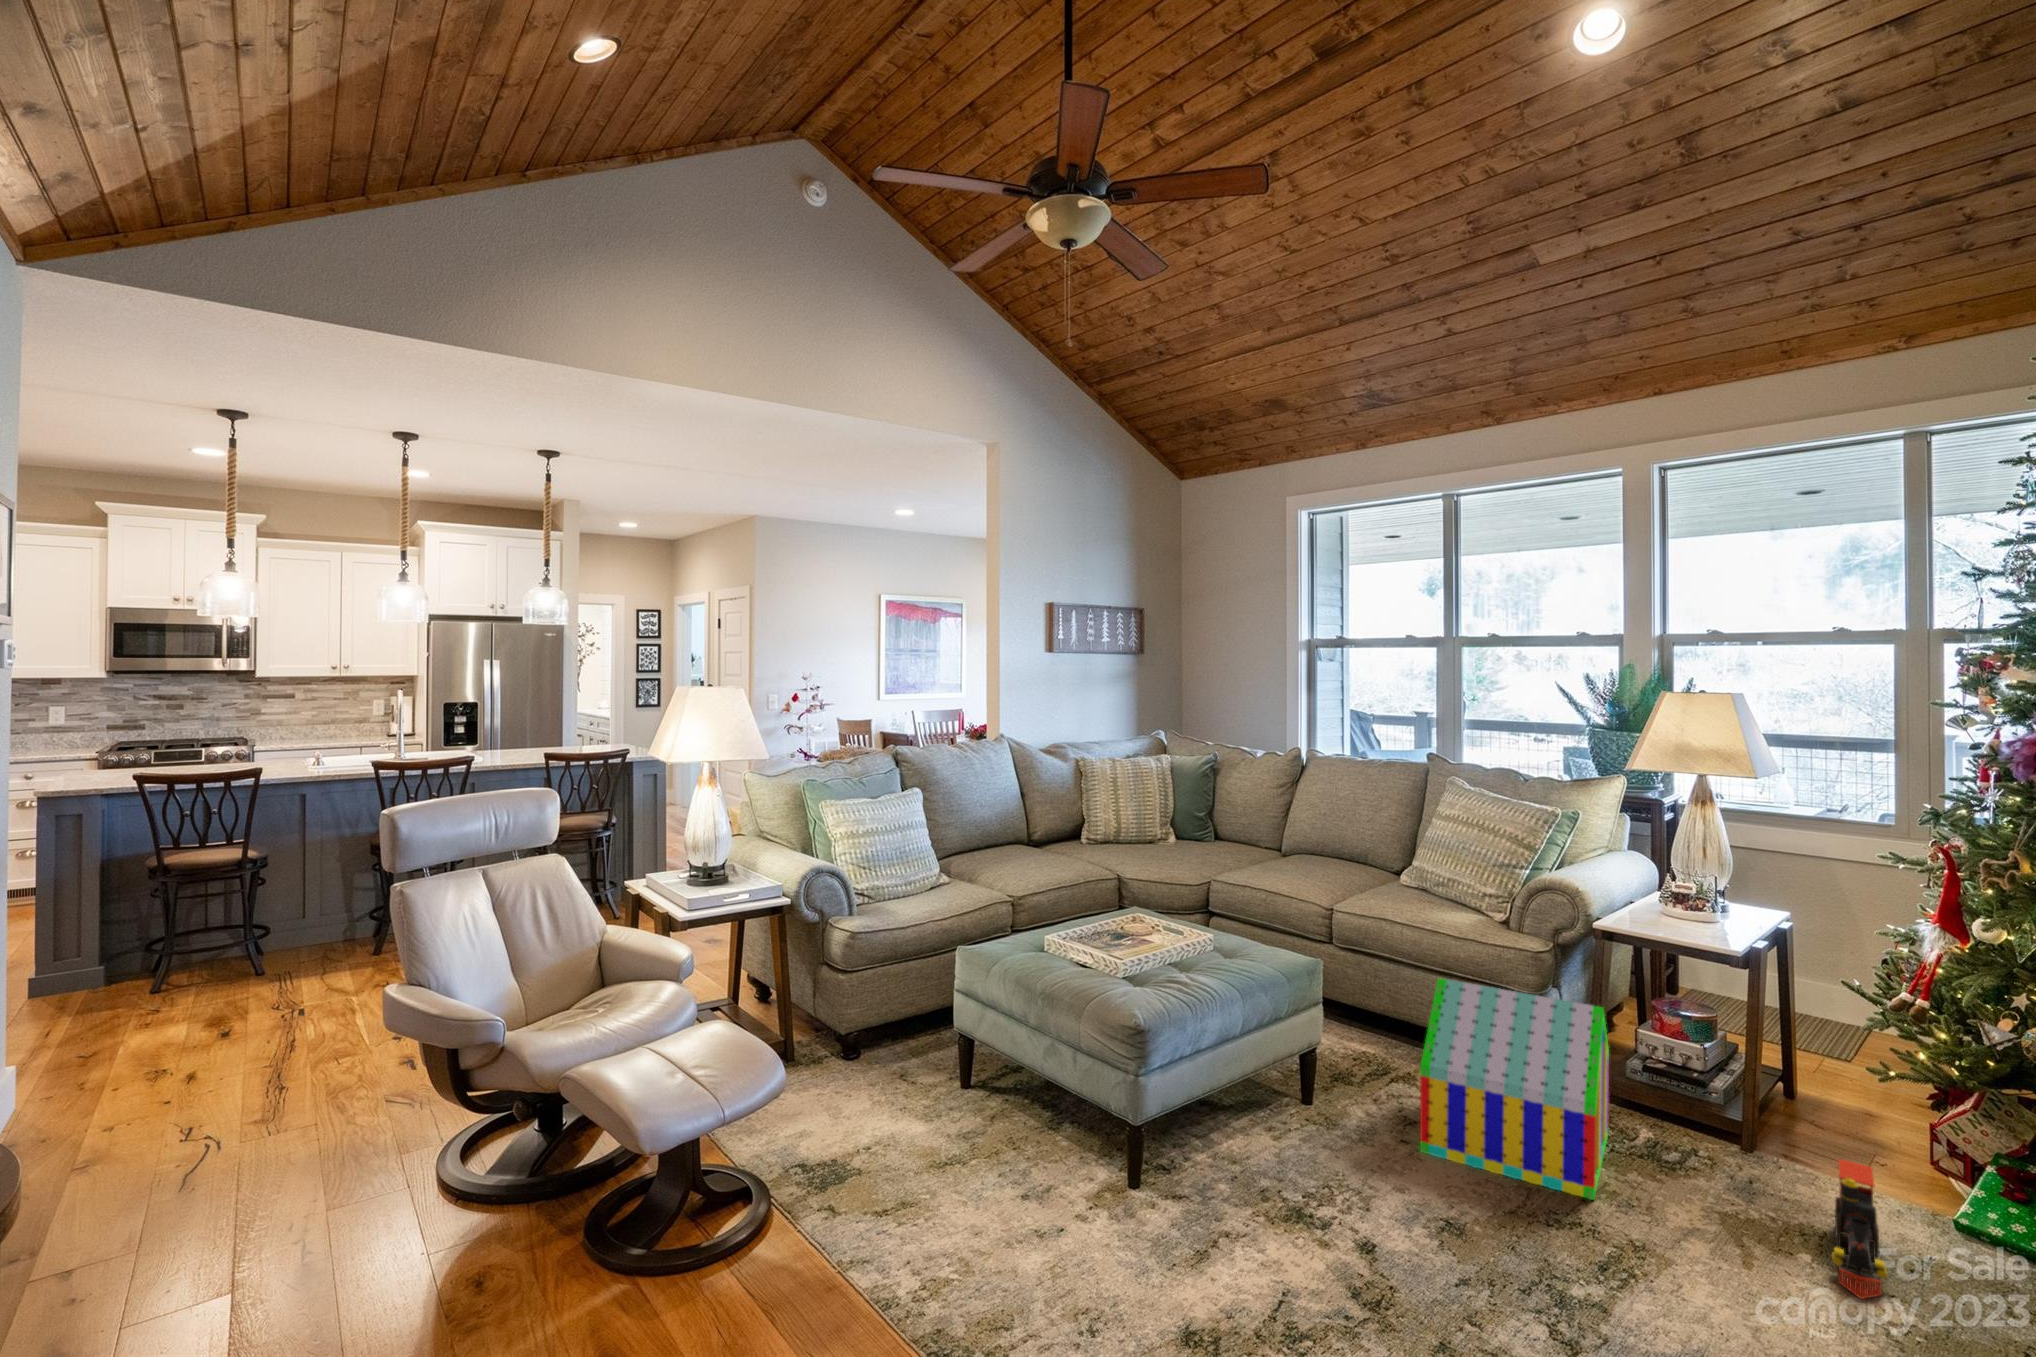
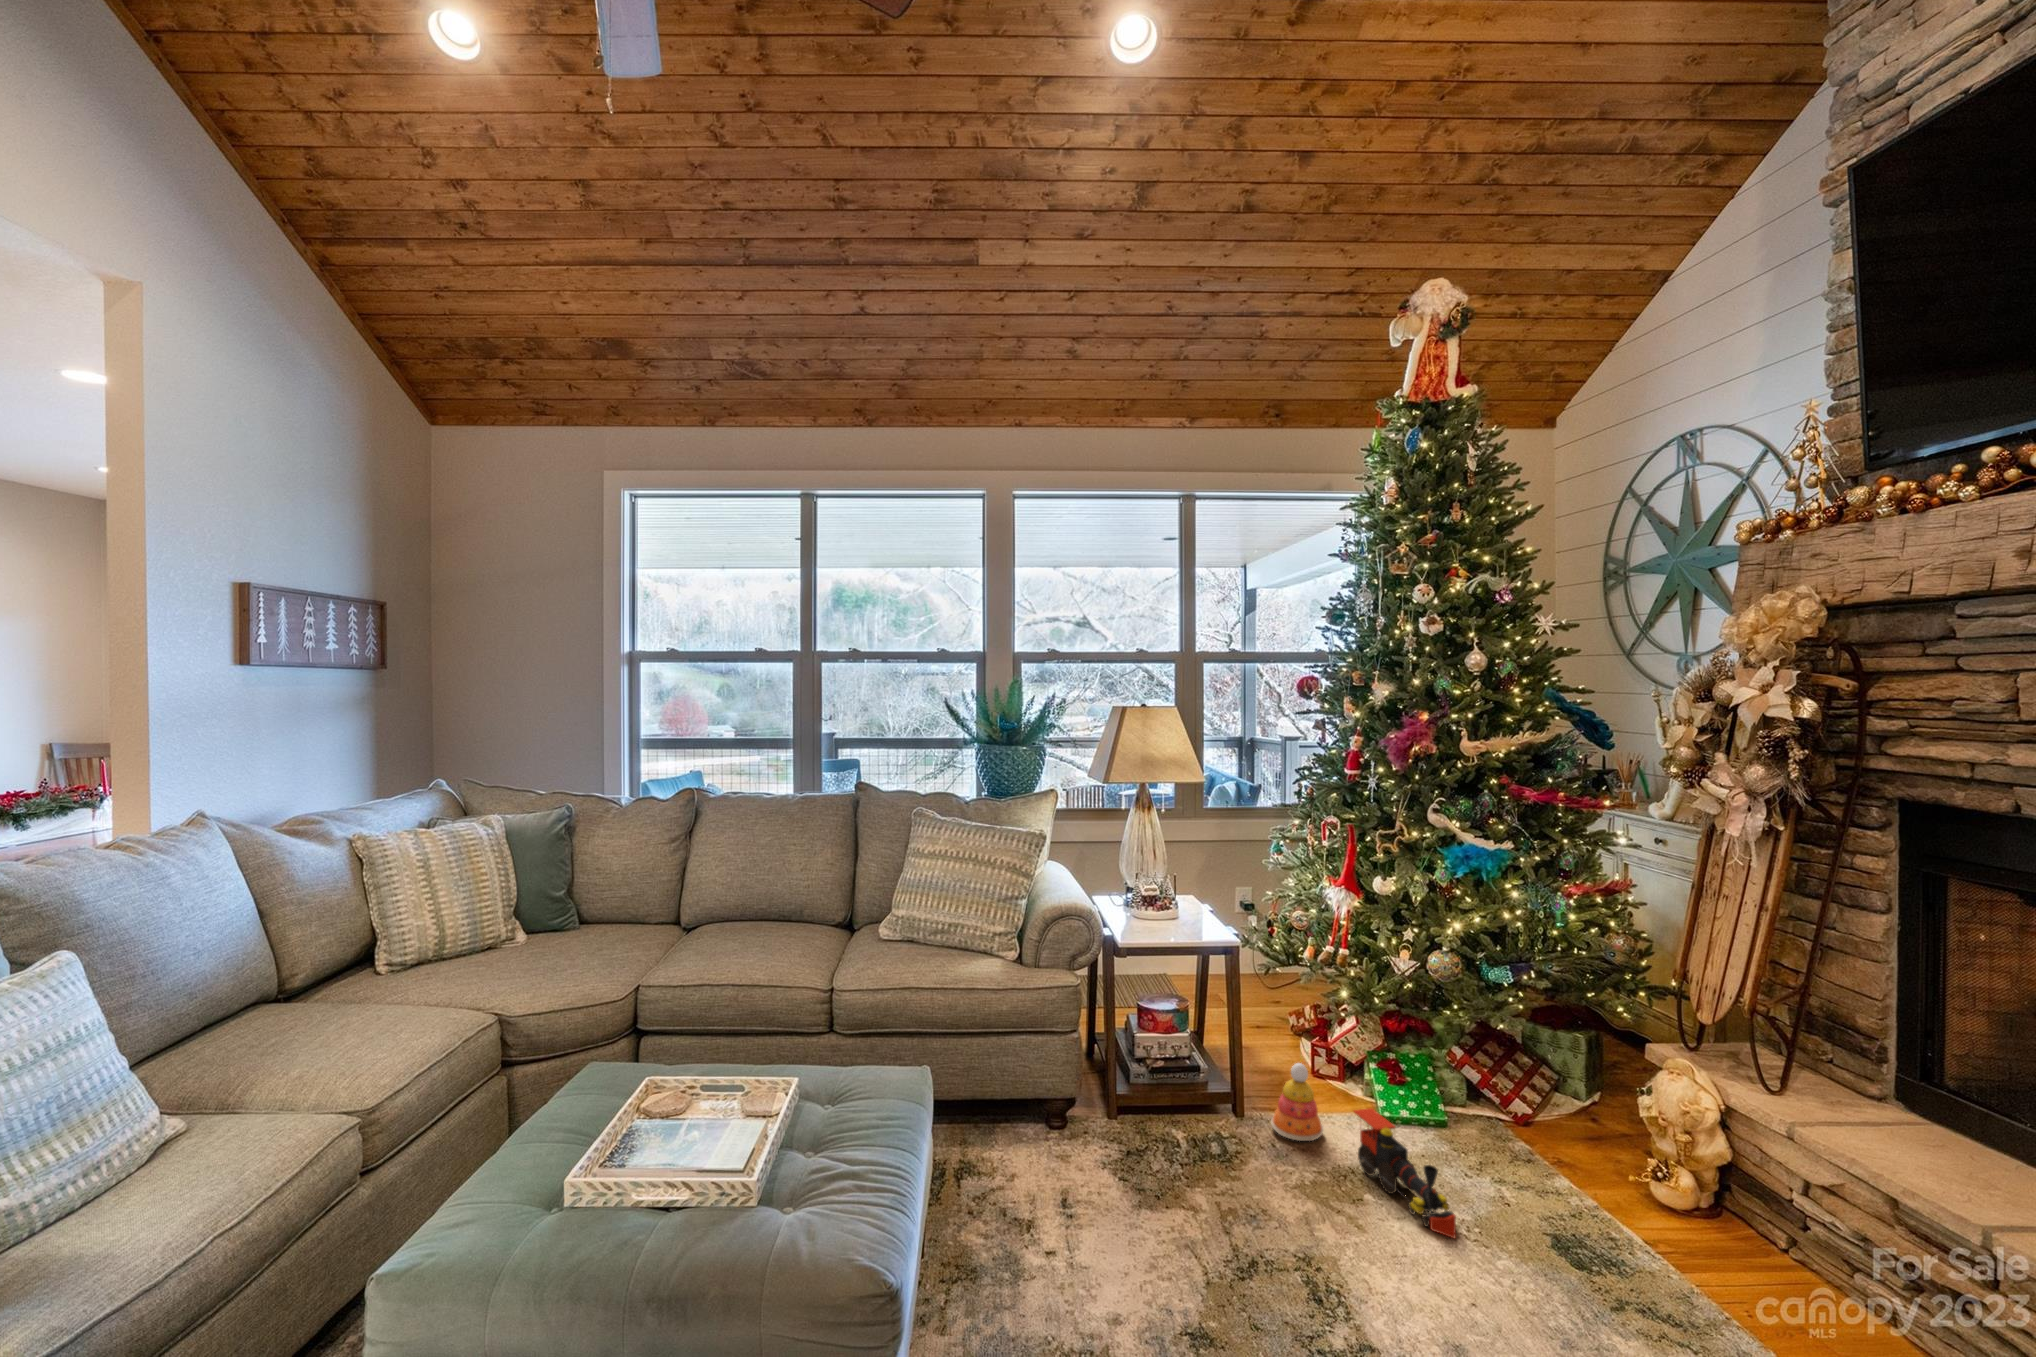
toy house: present [1420,978,1609,1200] -> none [1035,1036,1252,1276]
stacking toy: none [1766,1100,1840,1189] -> present [1271,1063,1323,1141]

